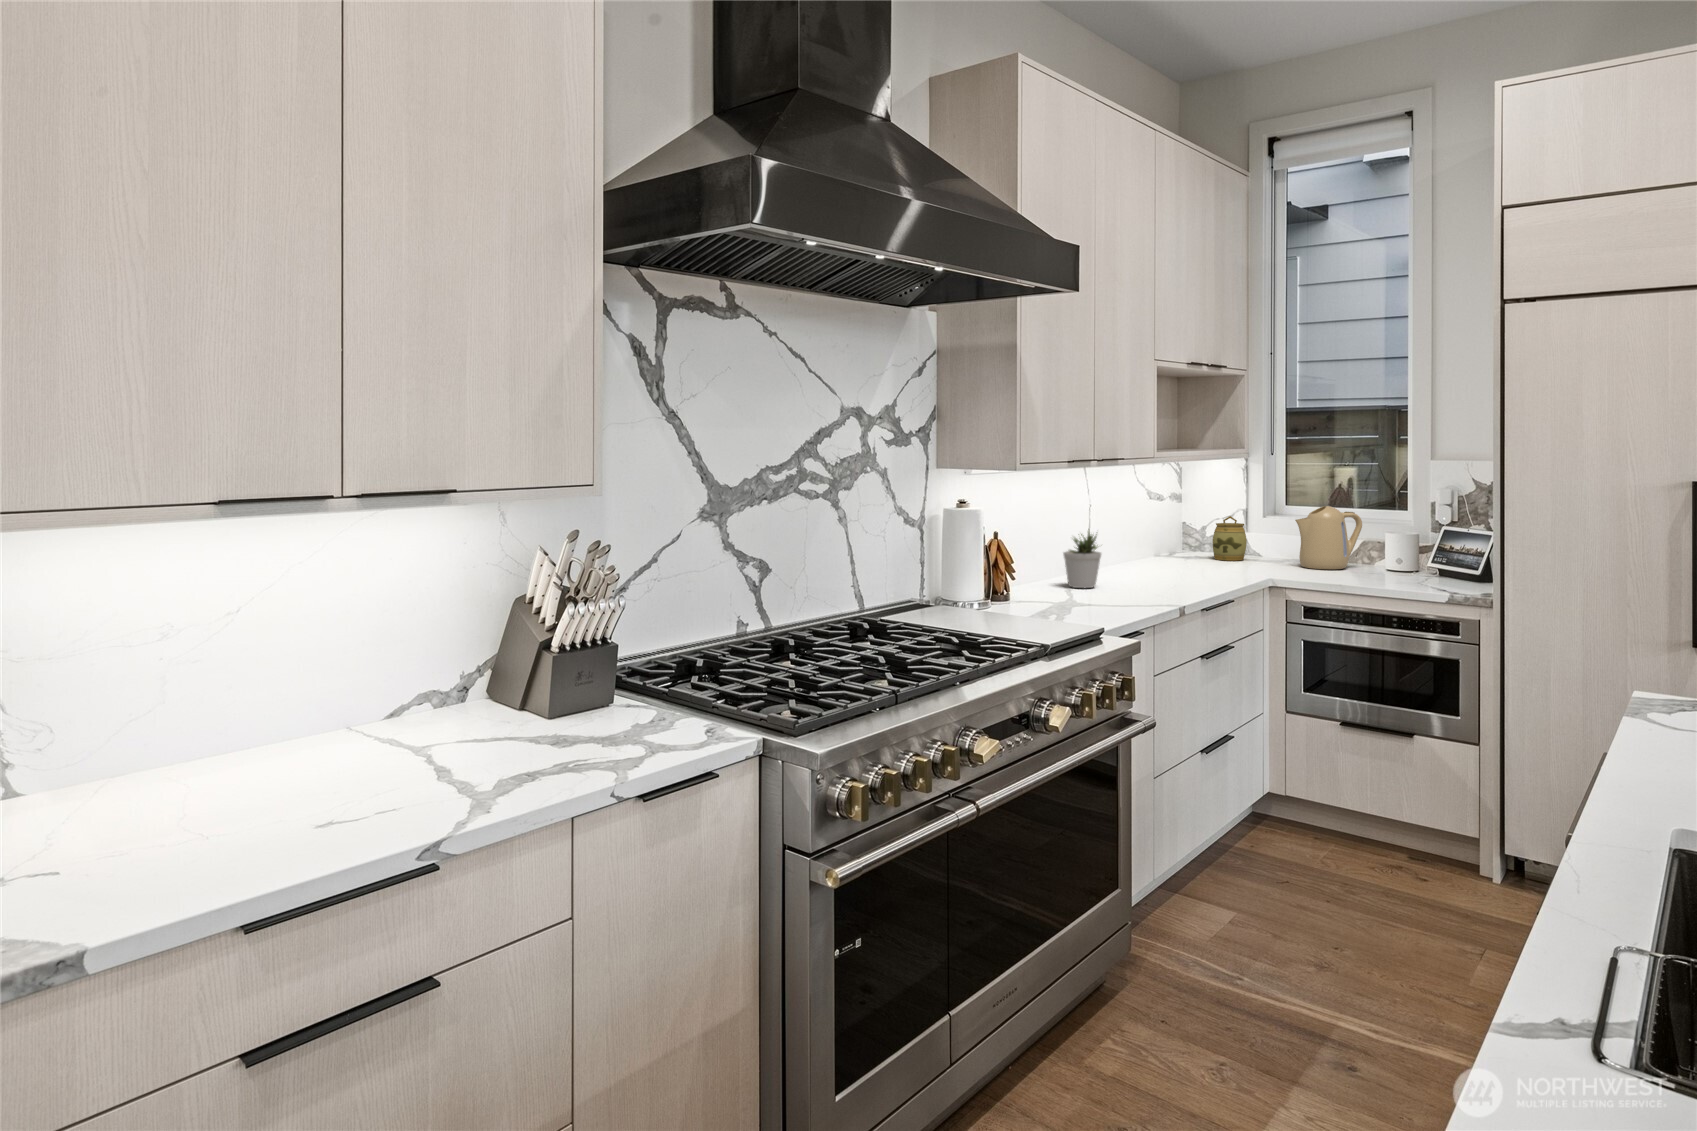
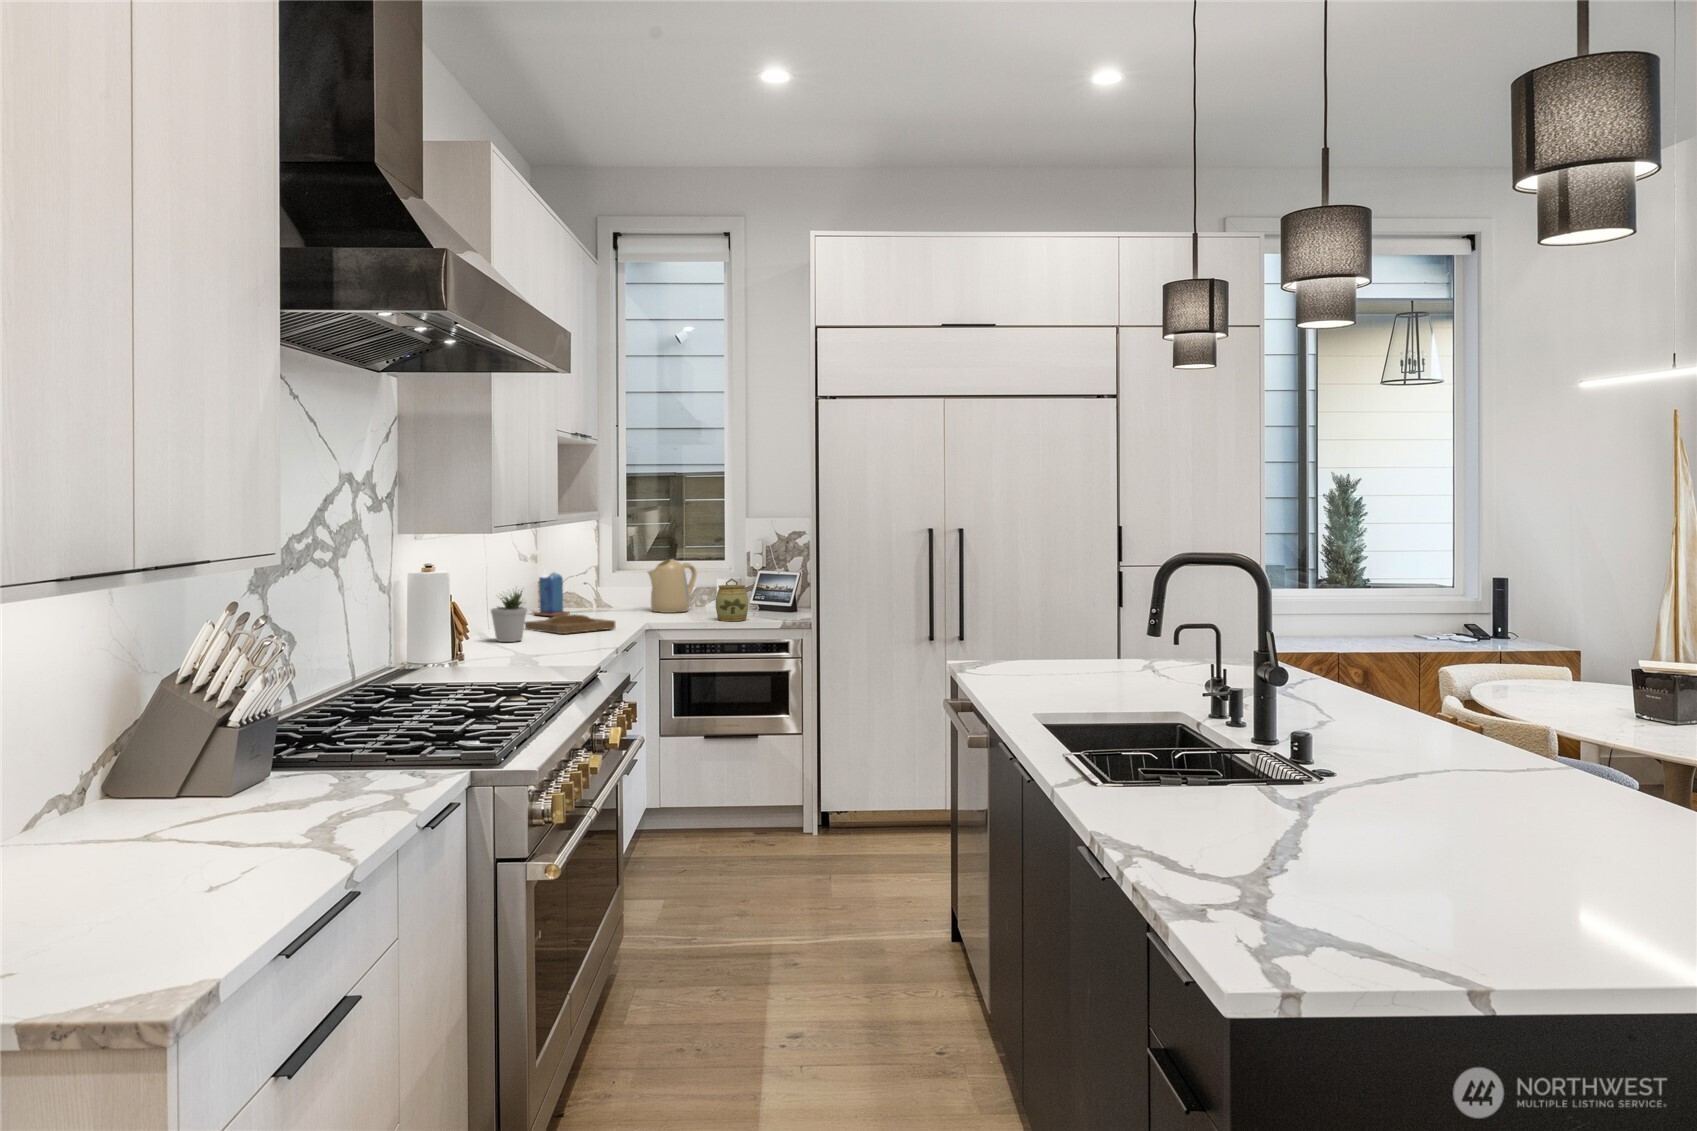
candle: none [1158,513,1198,564] -> present [533,571,570,616]
jar: present [1213,516,1247,561] -> present [716,578,748,621]
tray: none [1123,564,1219,584] -> present [525,615,616,634]

